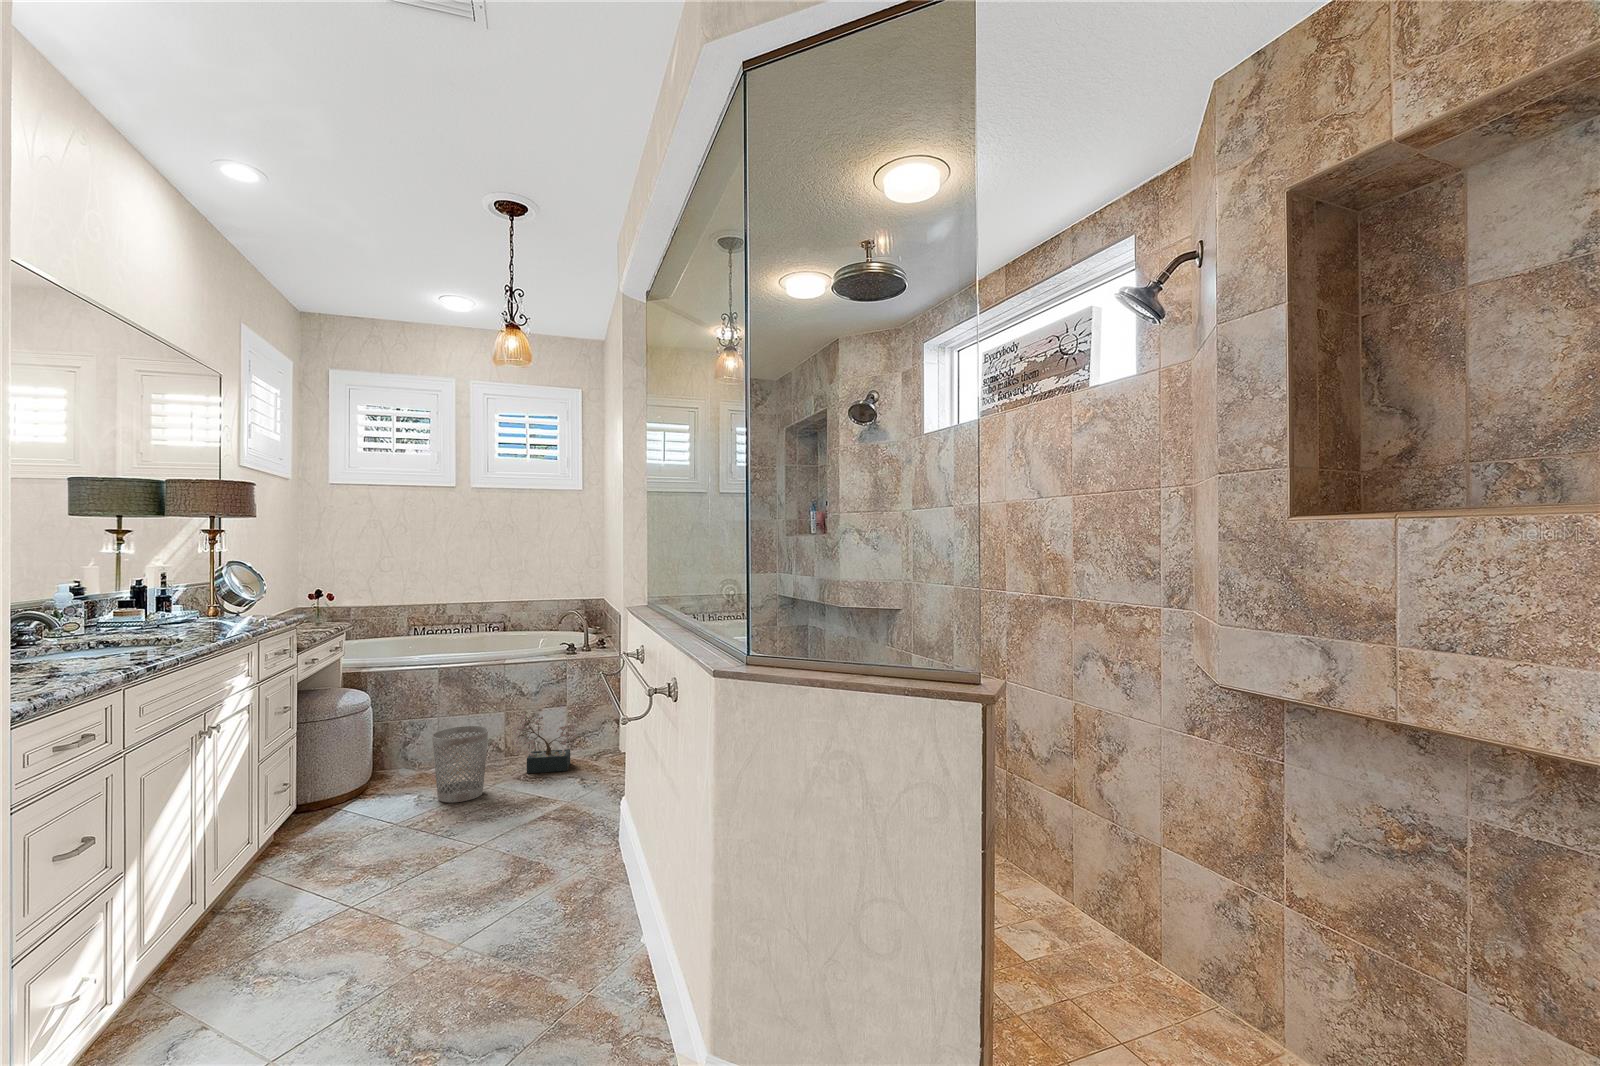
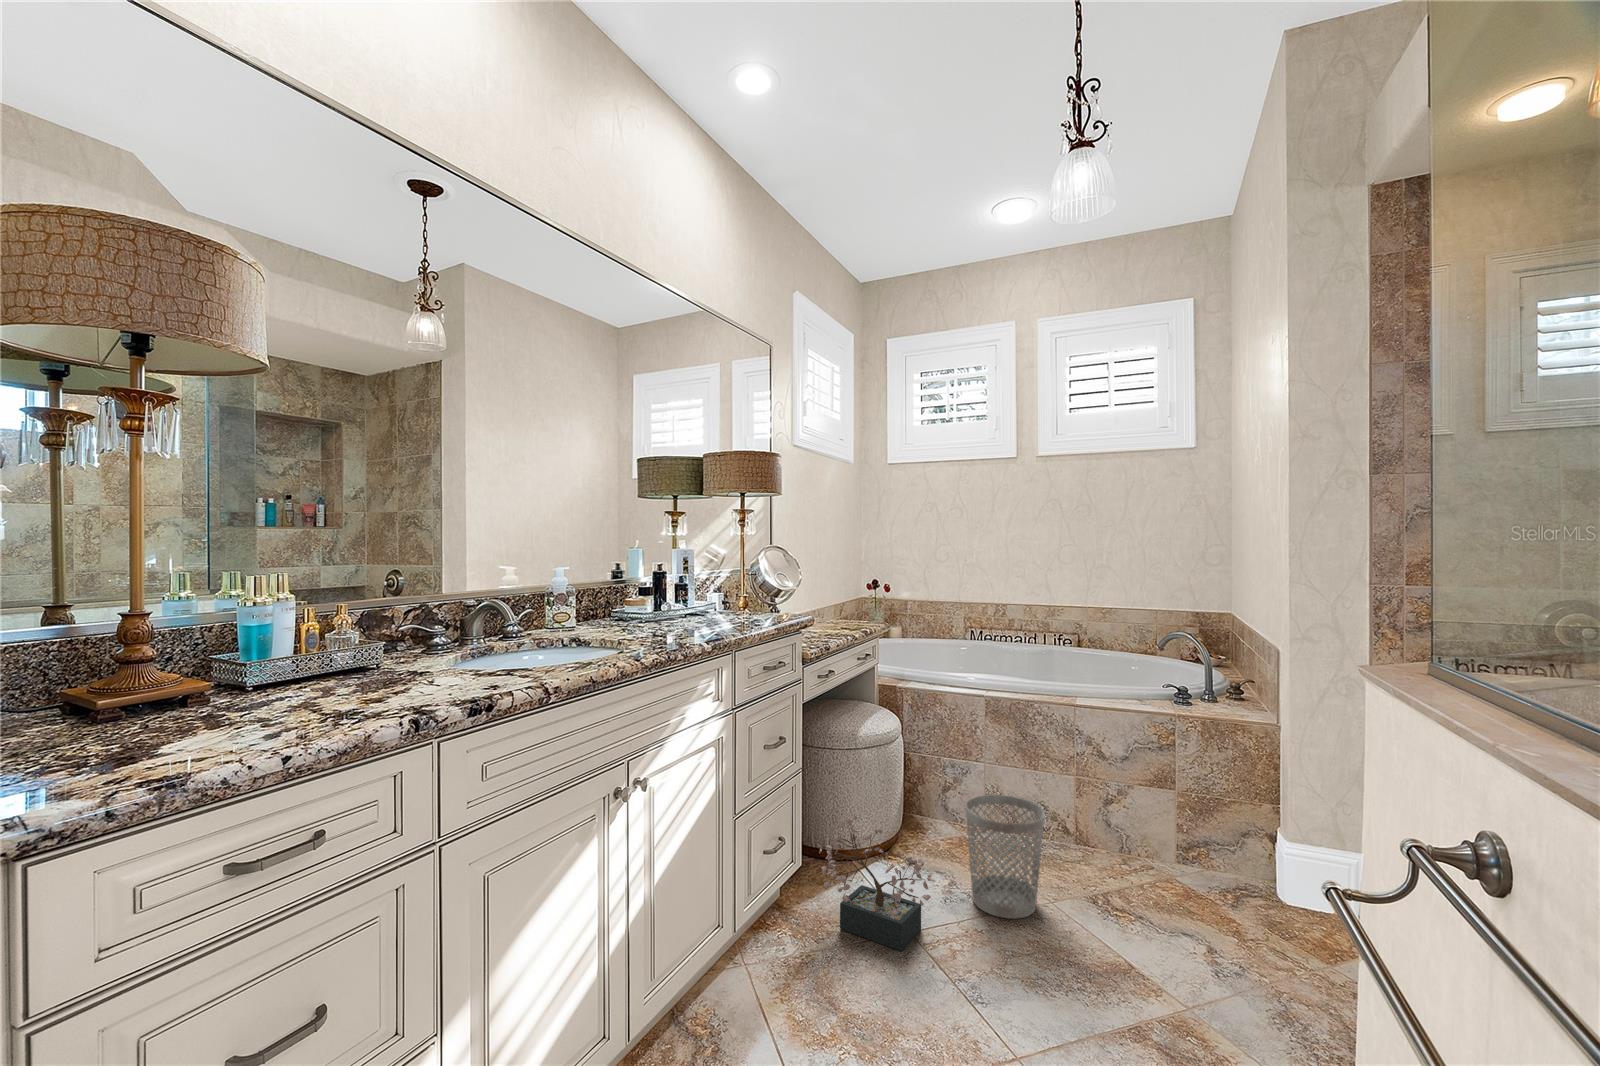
decorative plant: present [511,713,580,773] -> present [818,816,936,951]

